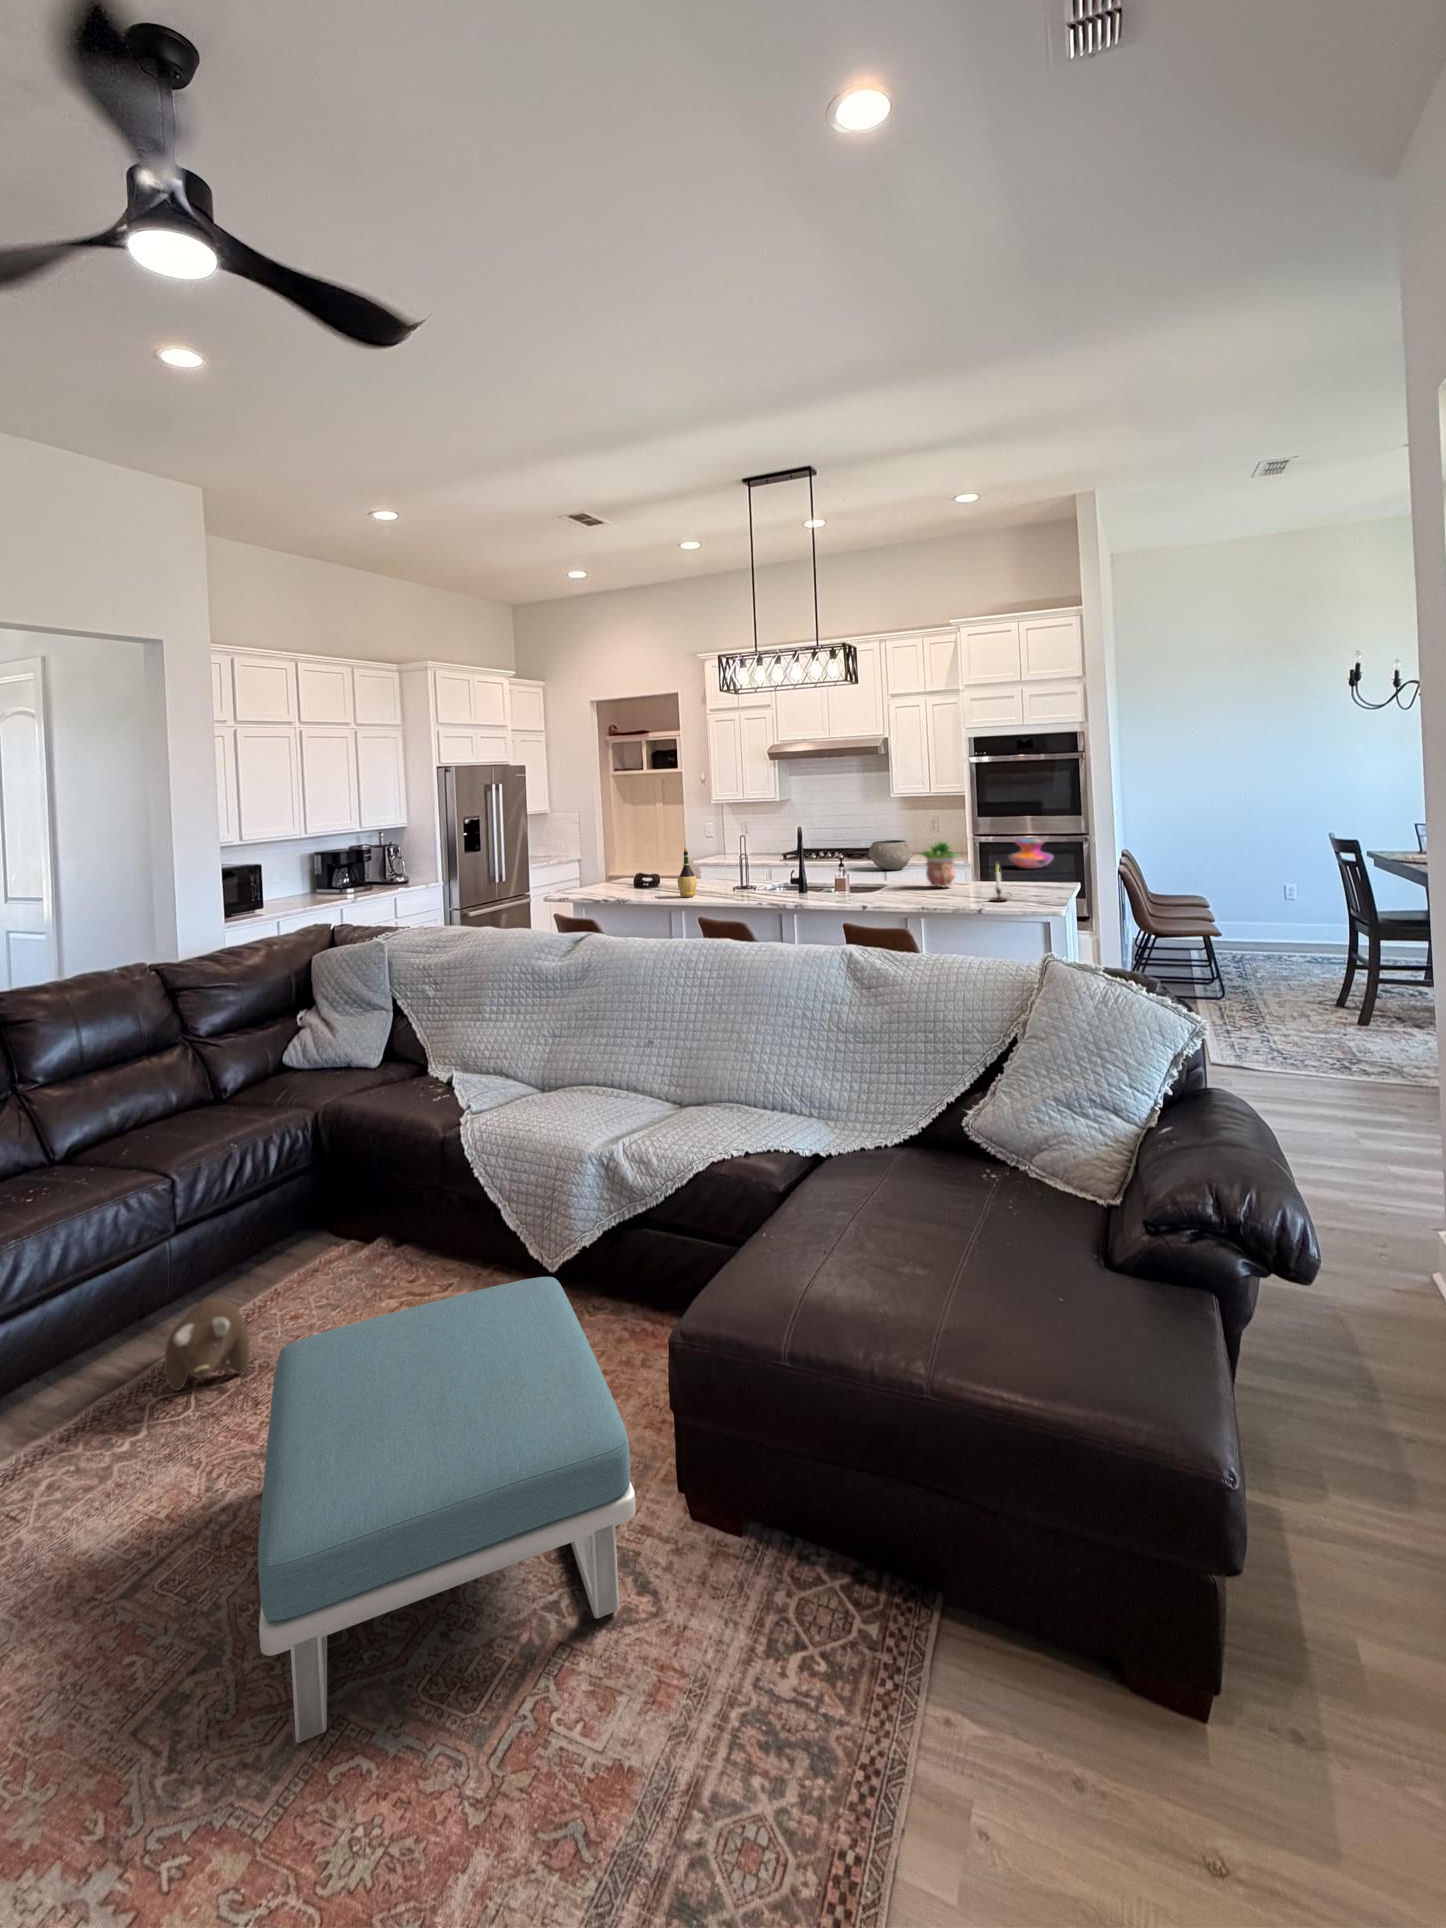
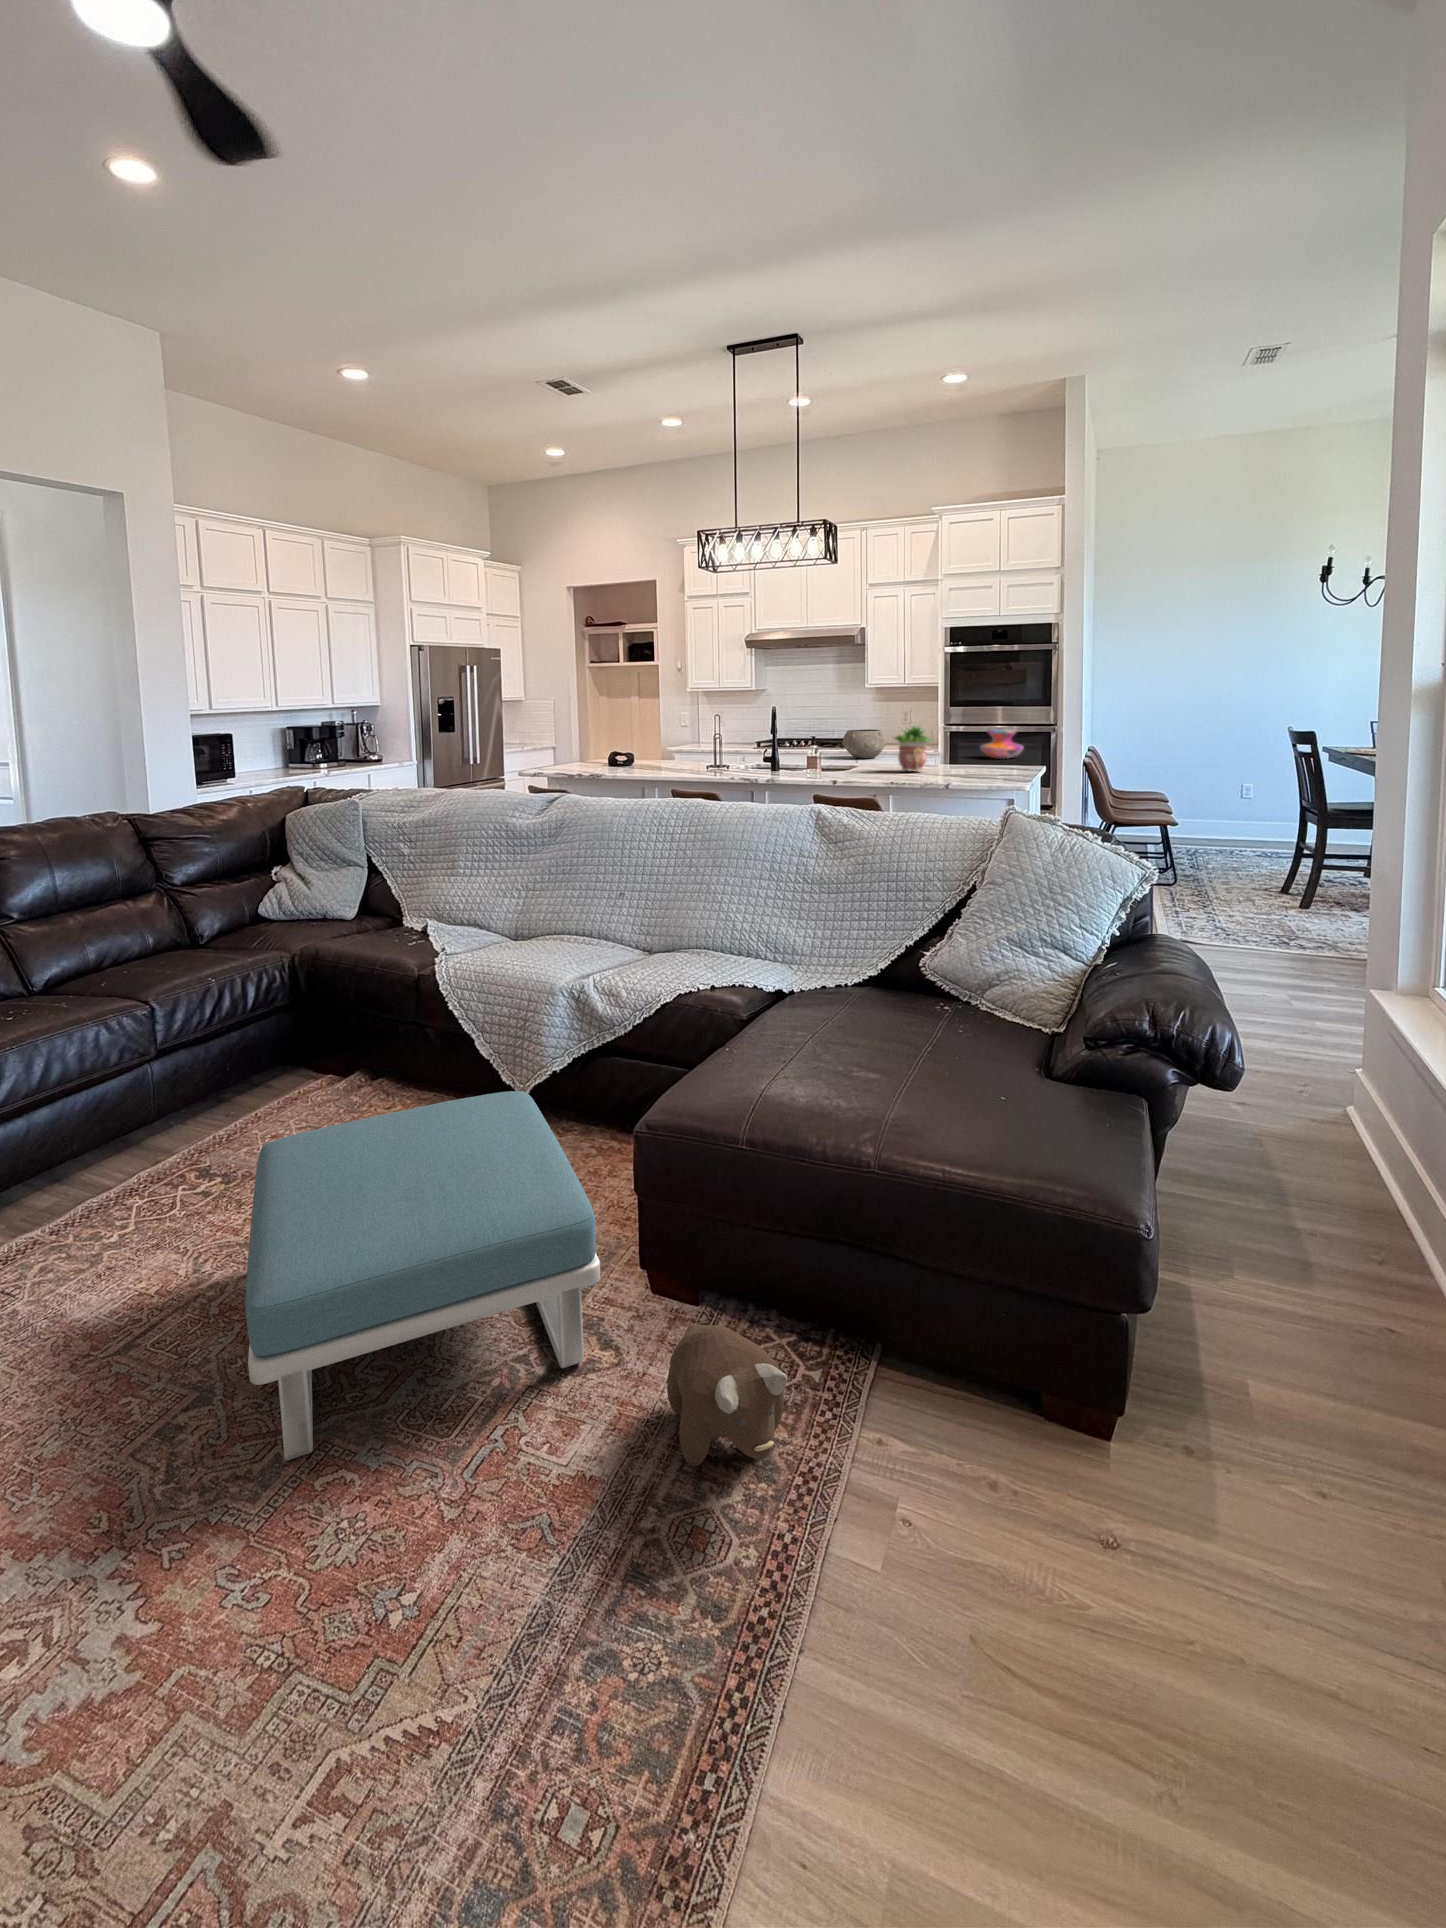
wine bottle: present [678,848,697,897] -> none [652,728,671,776]
candle: present [991,868,1009,902] -> none [959,744,980,782]
plush toy: present [164,1298,251,1391] -> present [667,1324,787,1466]

